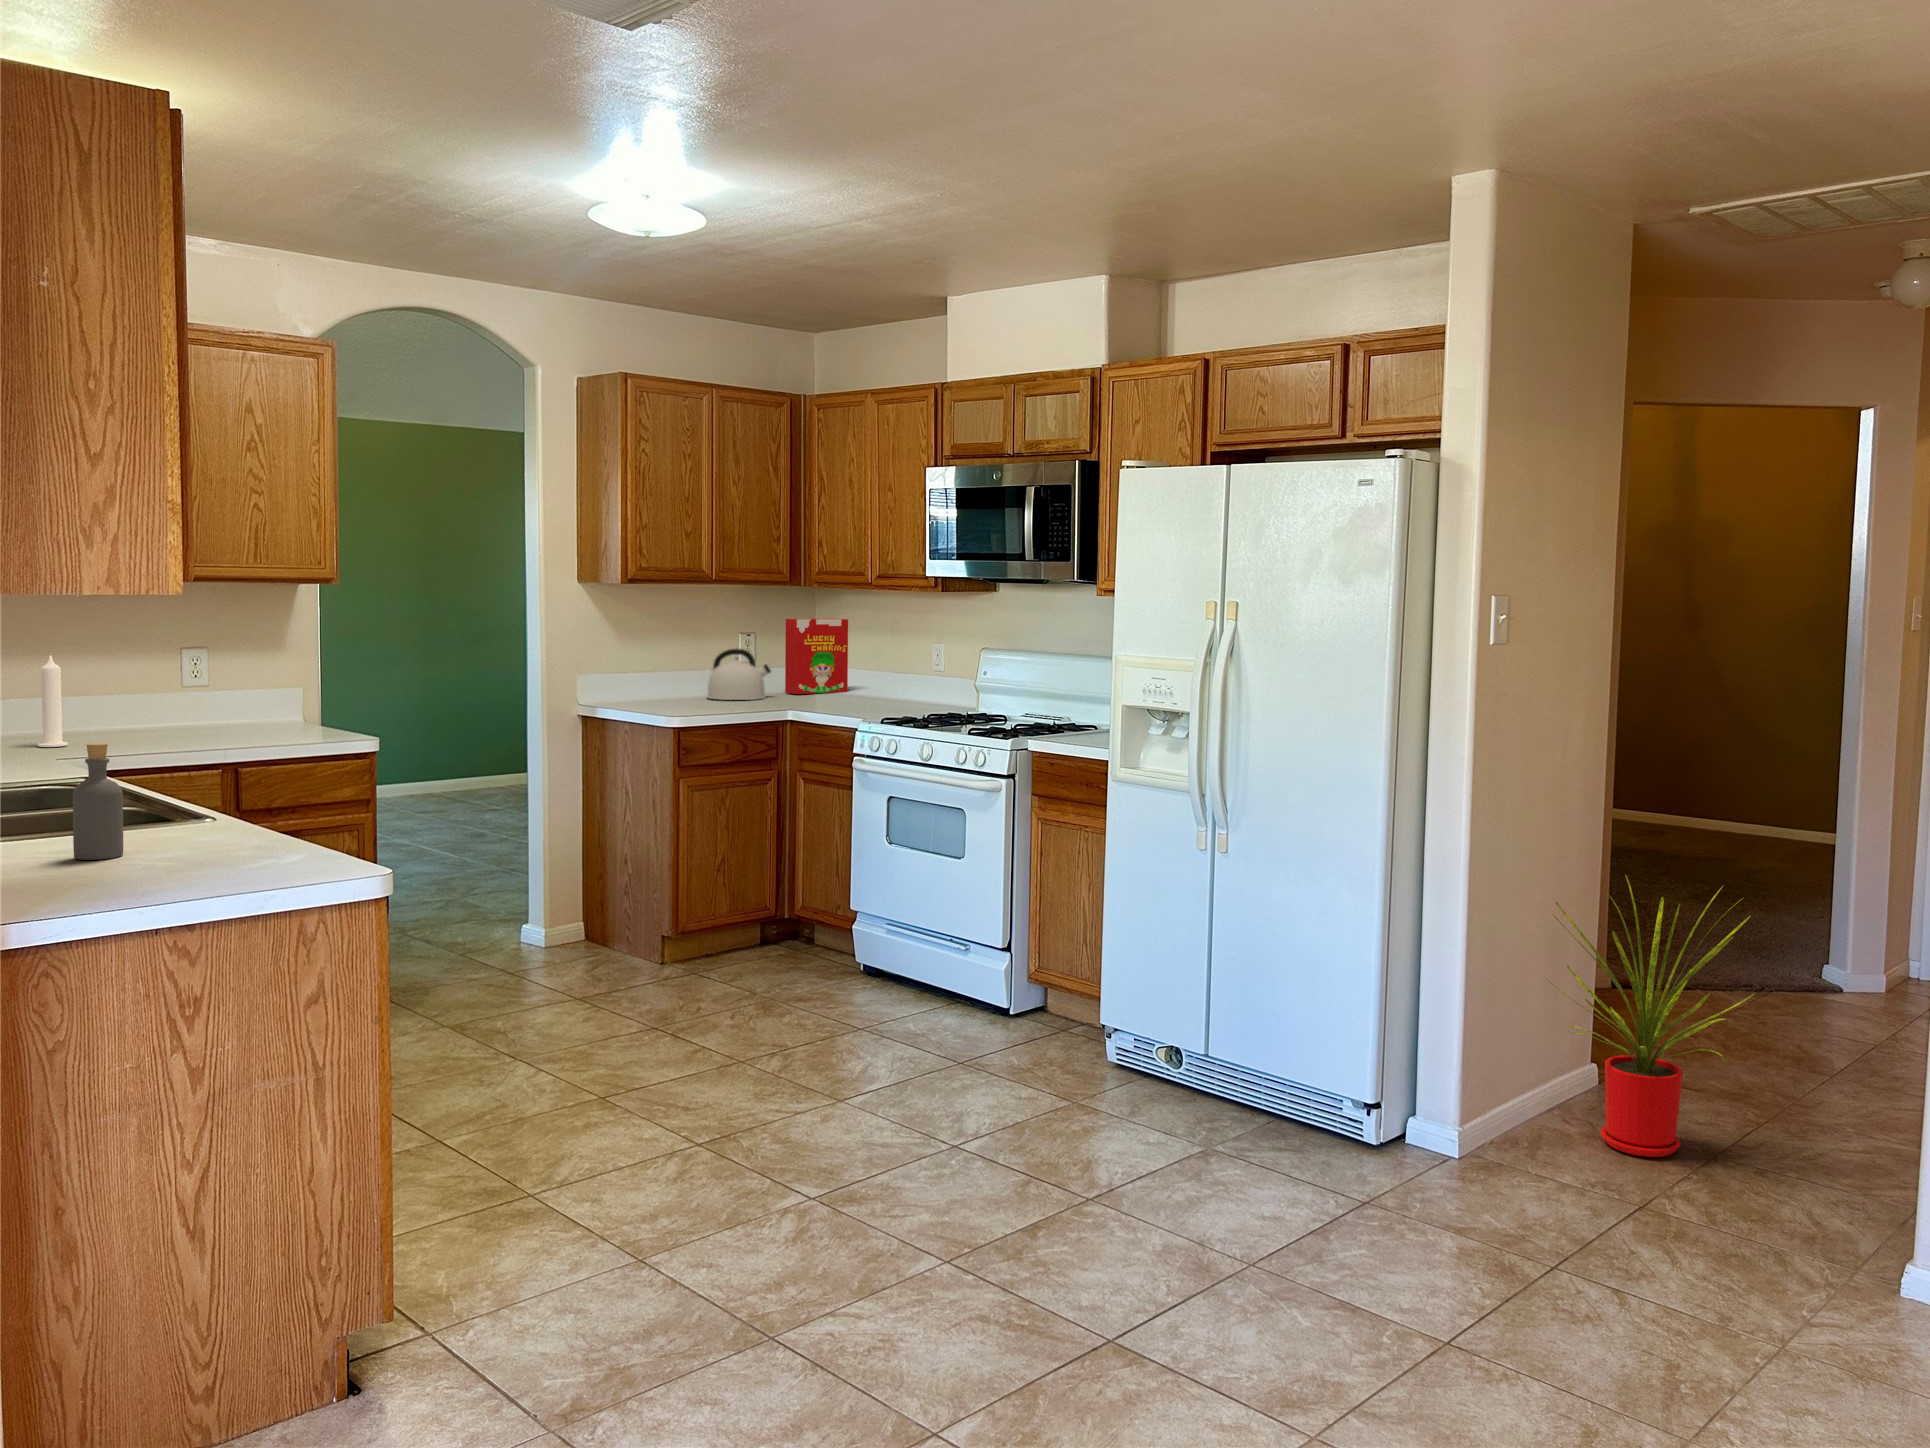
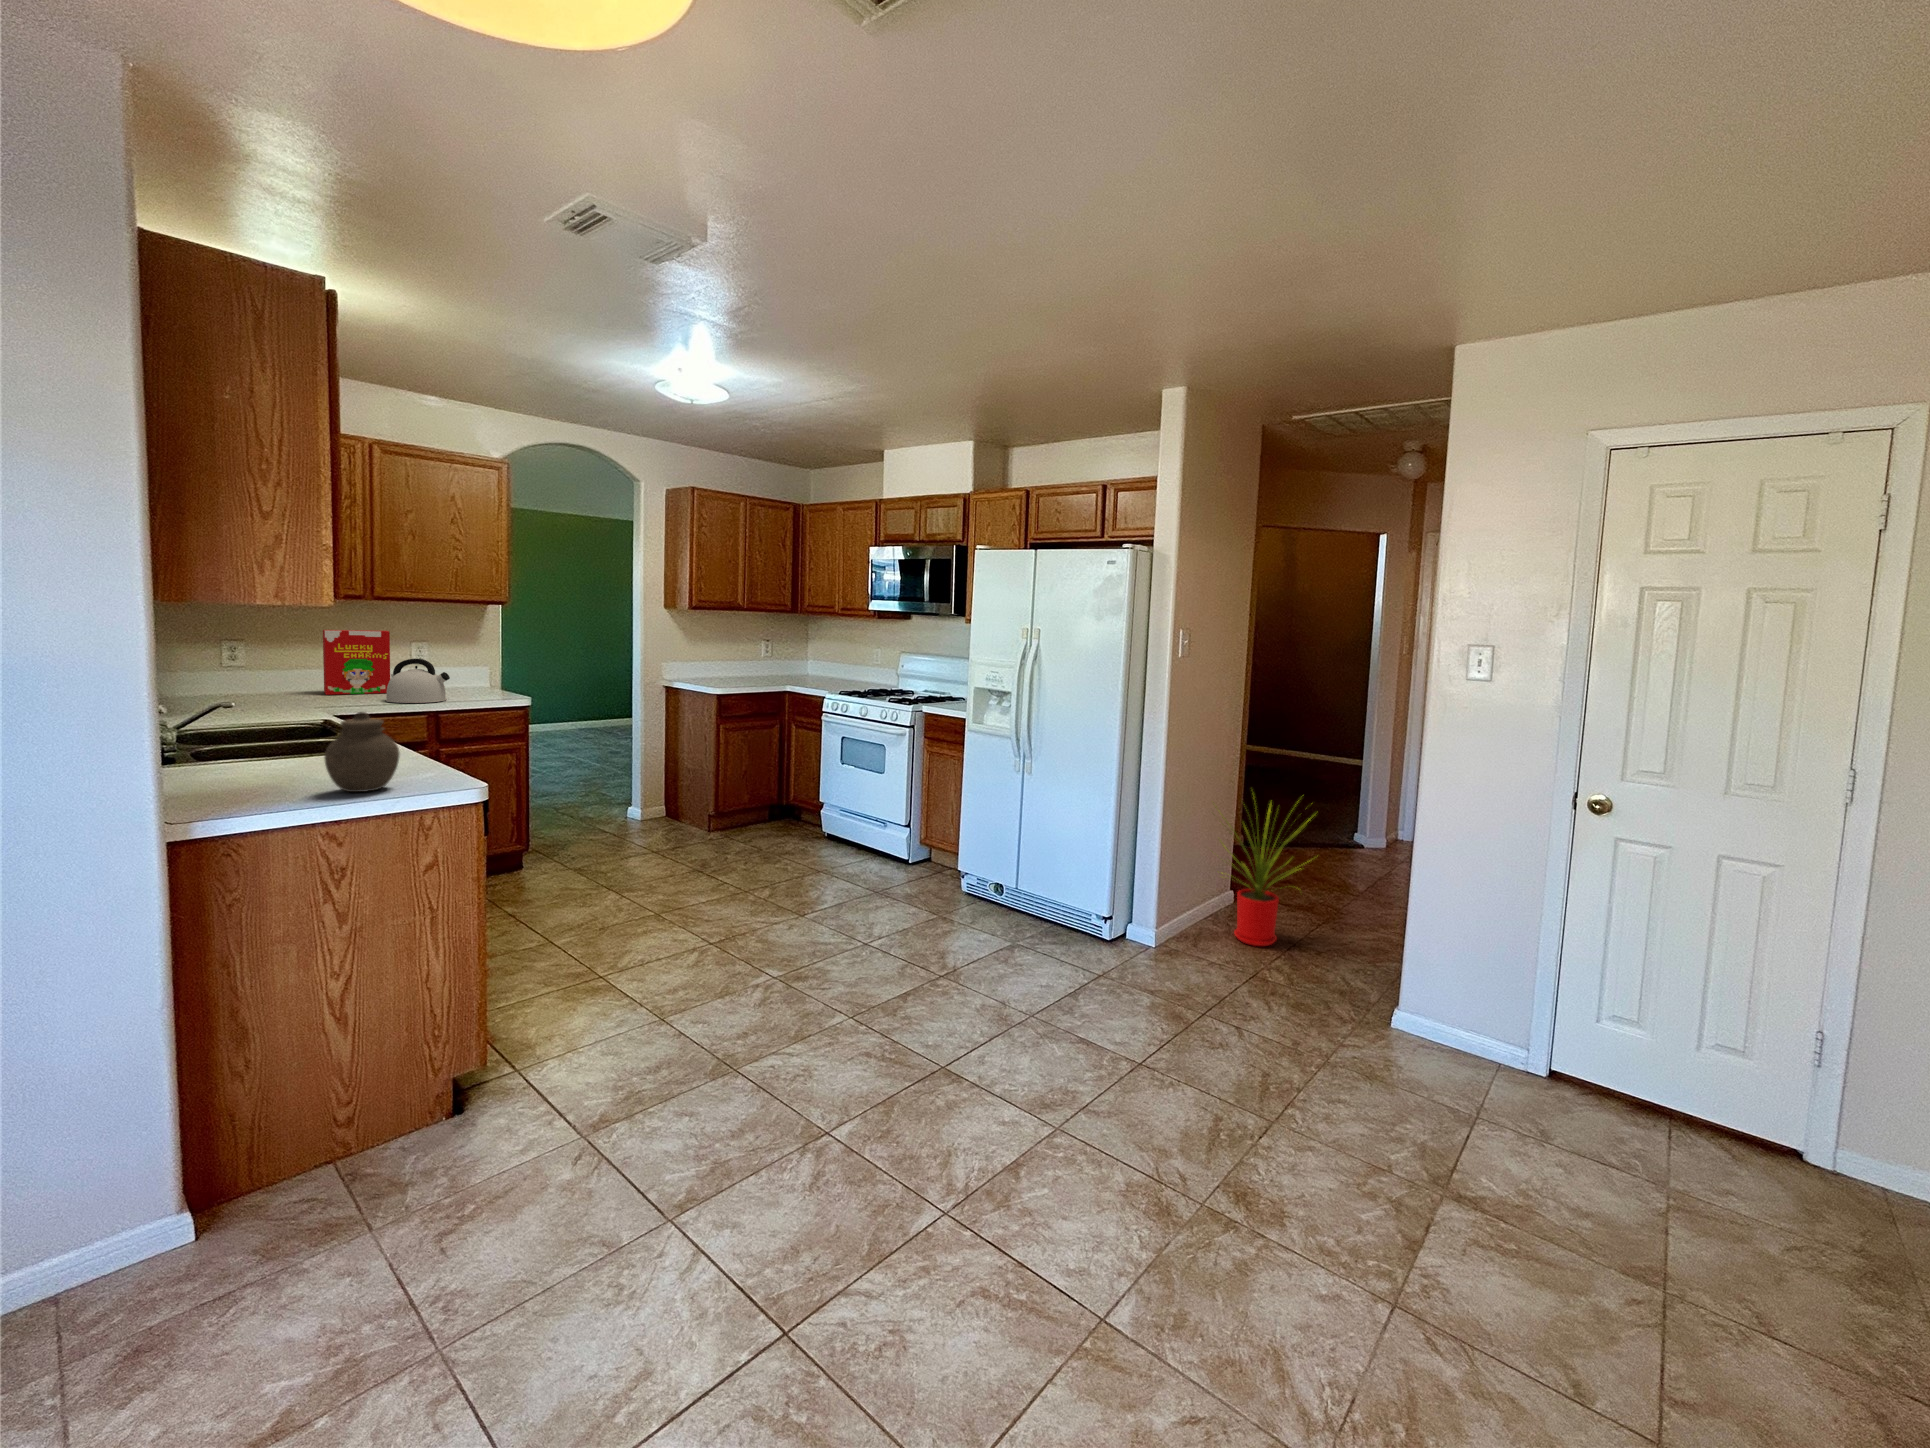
cereal box: present [785,619,848,694] -> present [323,630,390,695]
kettle: present [708,648,771,700] -> present [386,659,450,703]
candle: present [38,656,68,747] -> none [300,644,321,701]
bottle: present [73,743,123,860] -> none [275,702,312,777]
jar: none [162,755,264,881] -> present [324,712,399,792]

